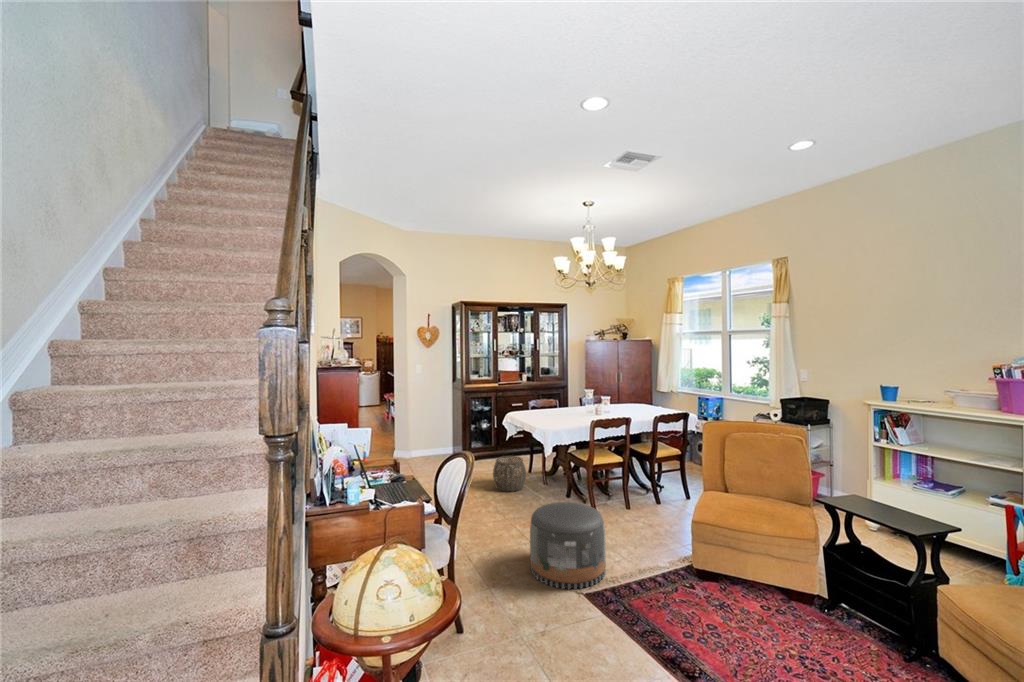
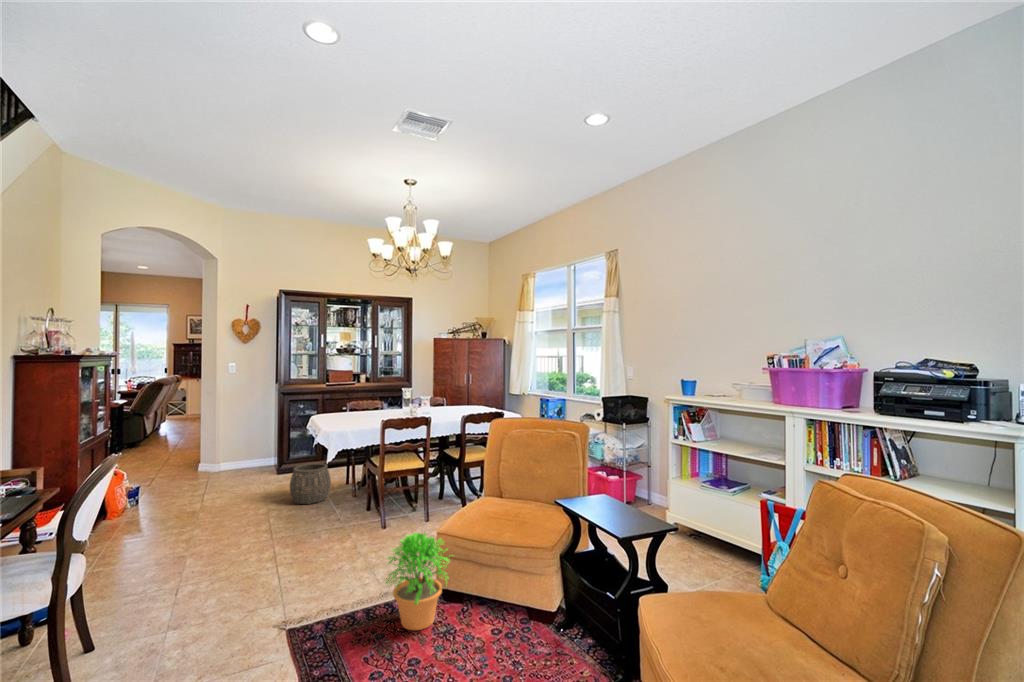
pouf: present [530,502,606,589] -> none [242,514,343,622]
potted plant: none [662,521,718,603] -> present [386,533,448,630]

